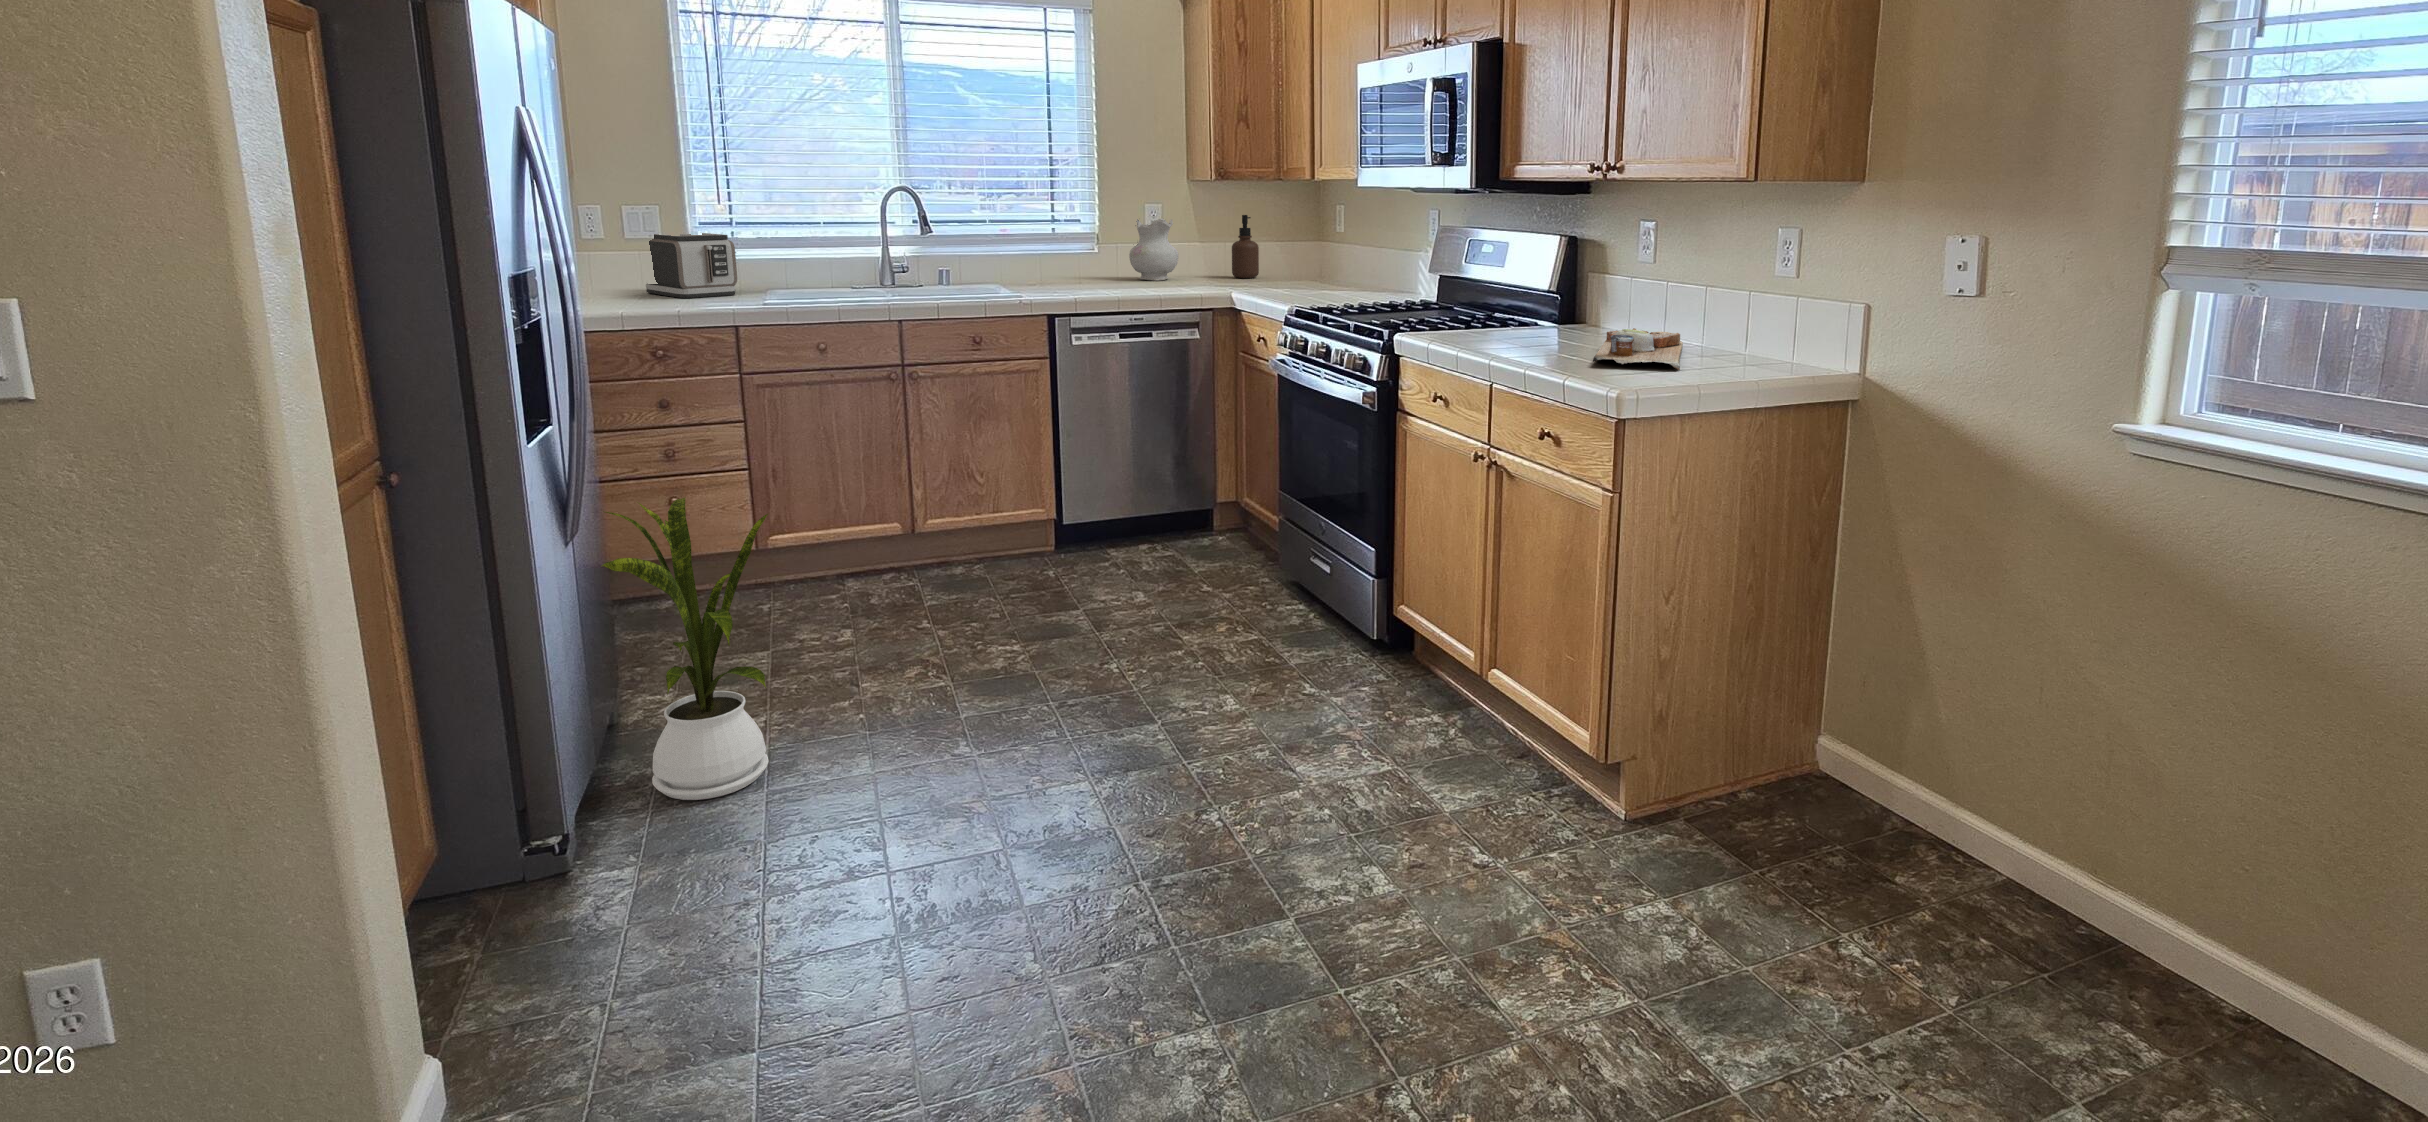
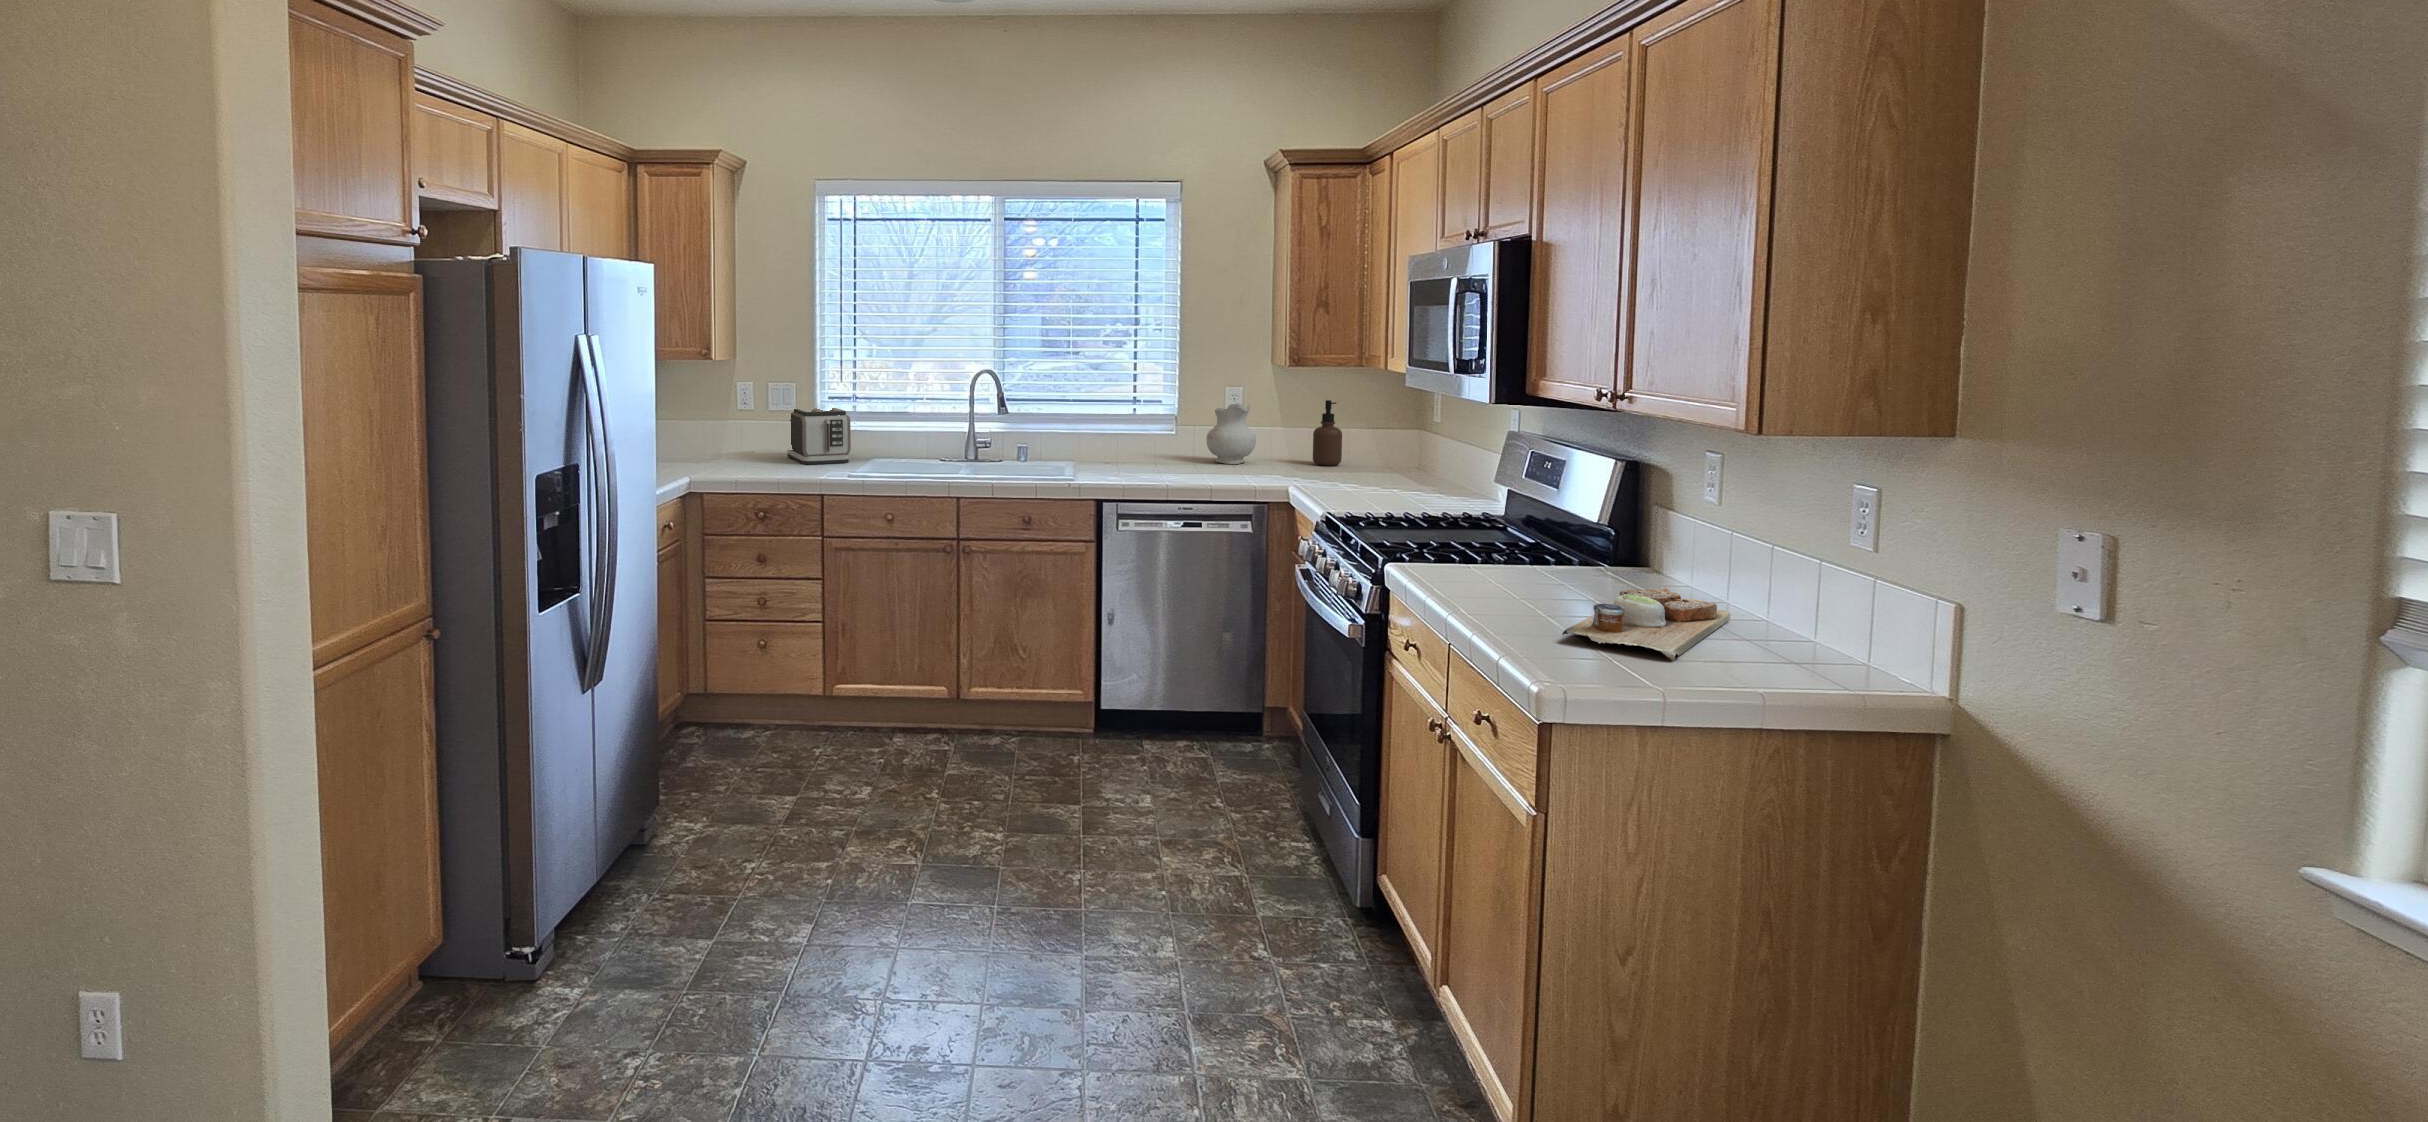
house plant: present [602,498,769,800] -> none [586,663,750,936]

